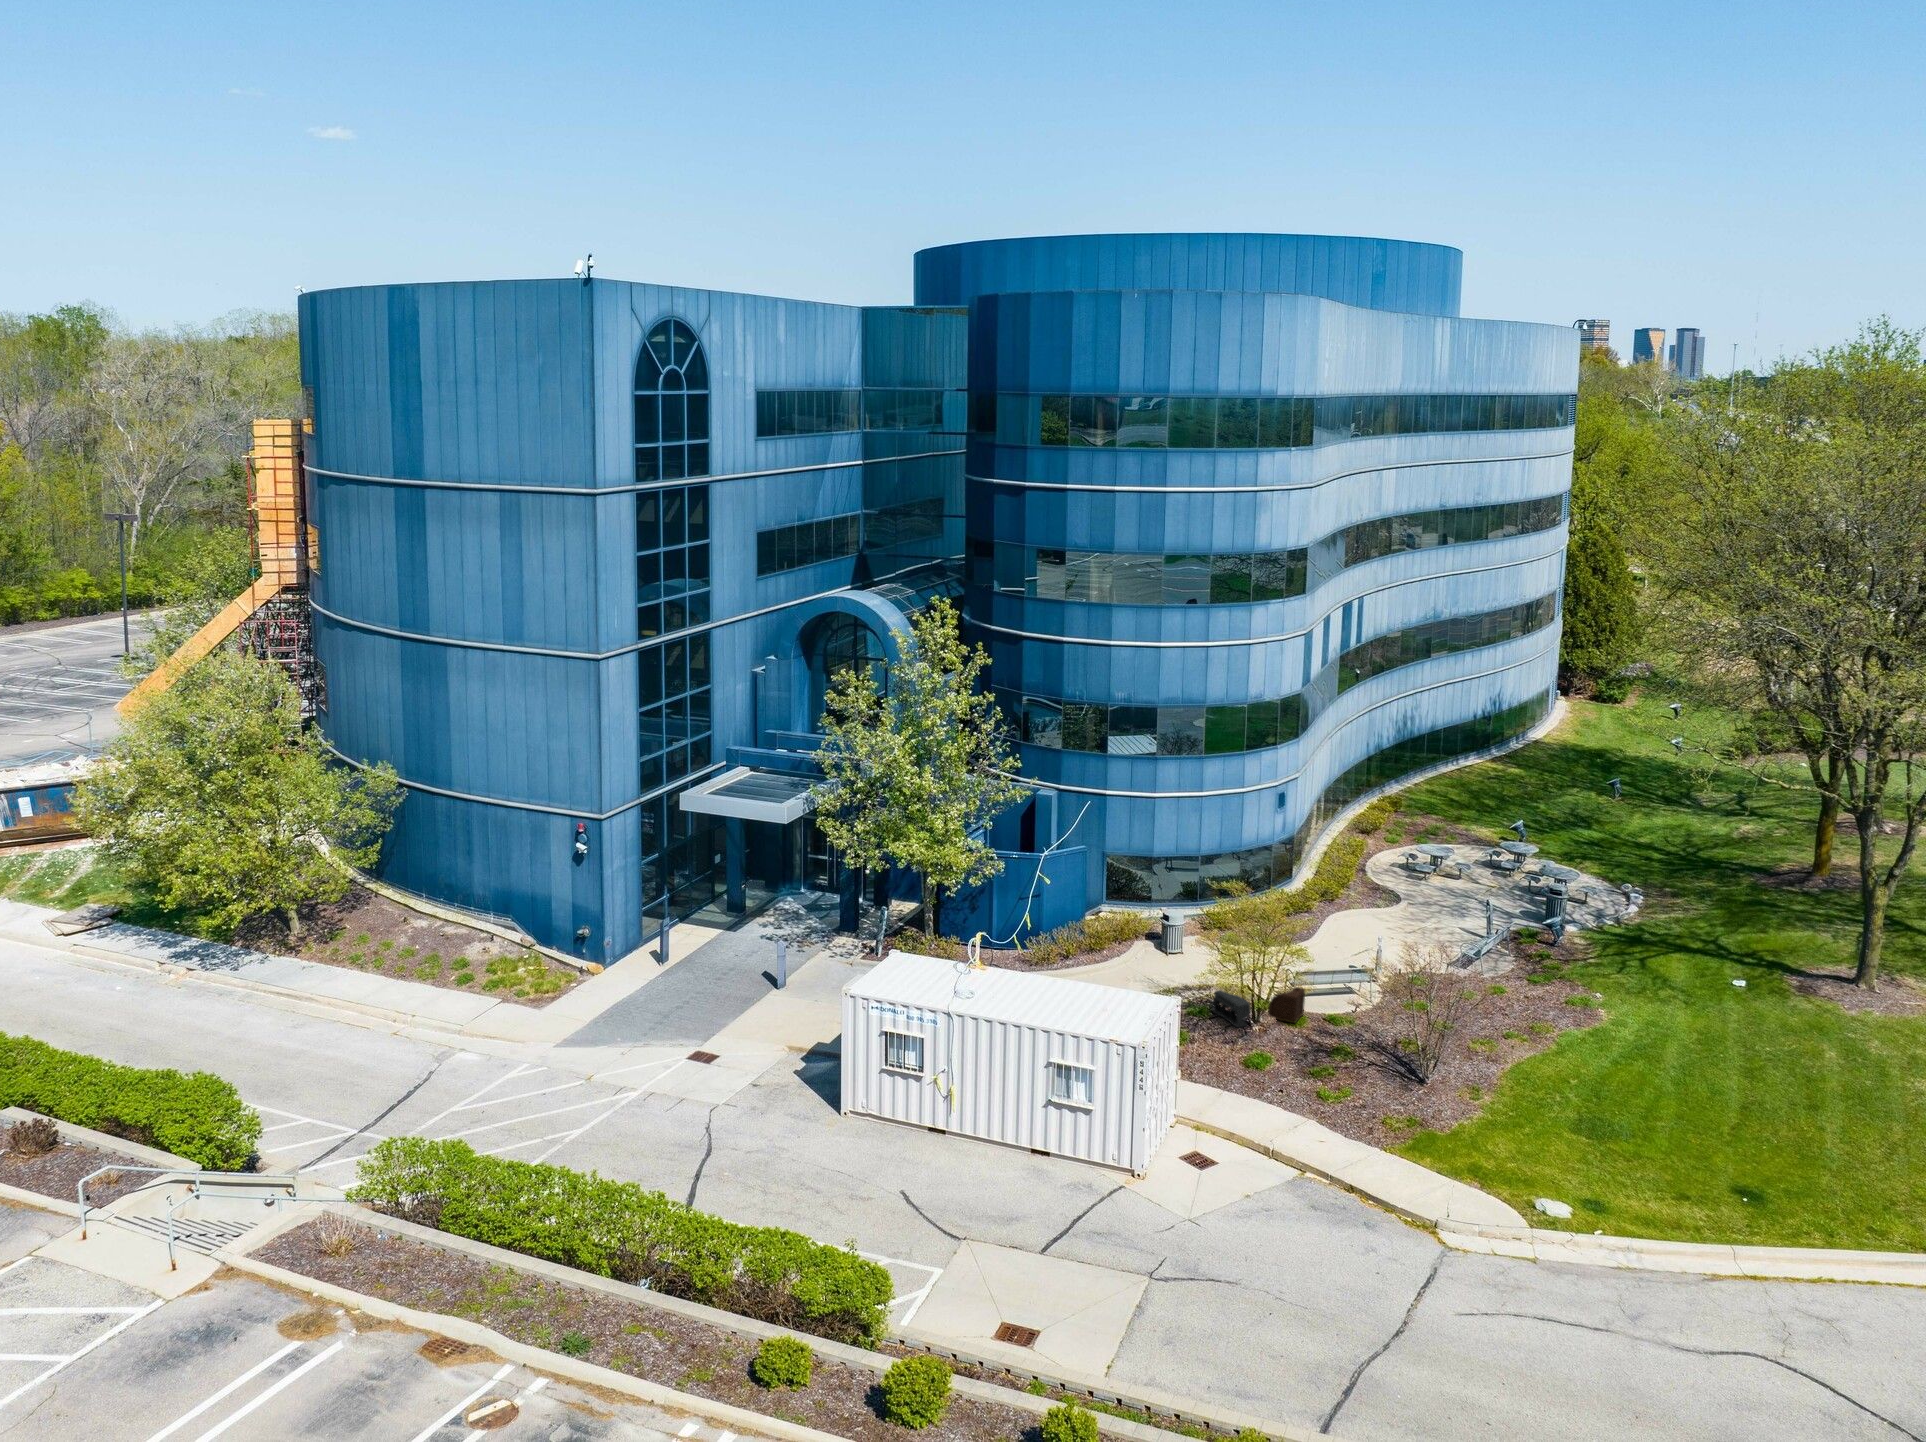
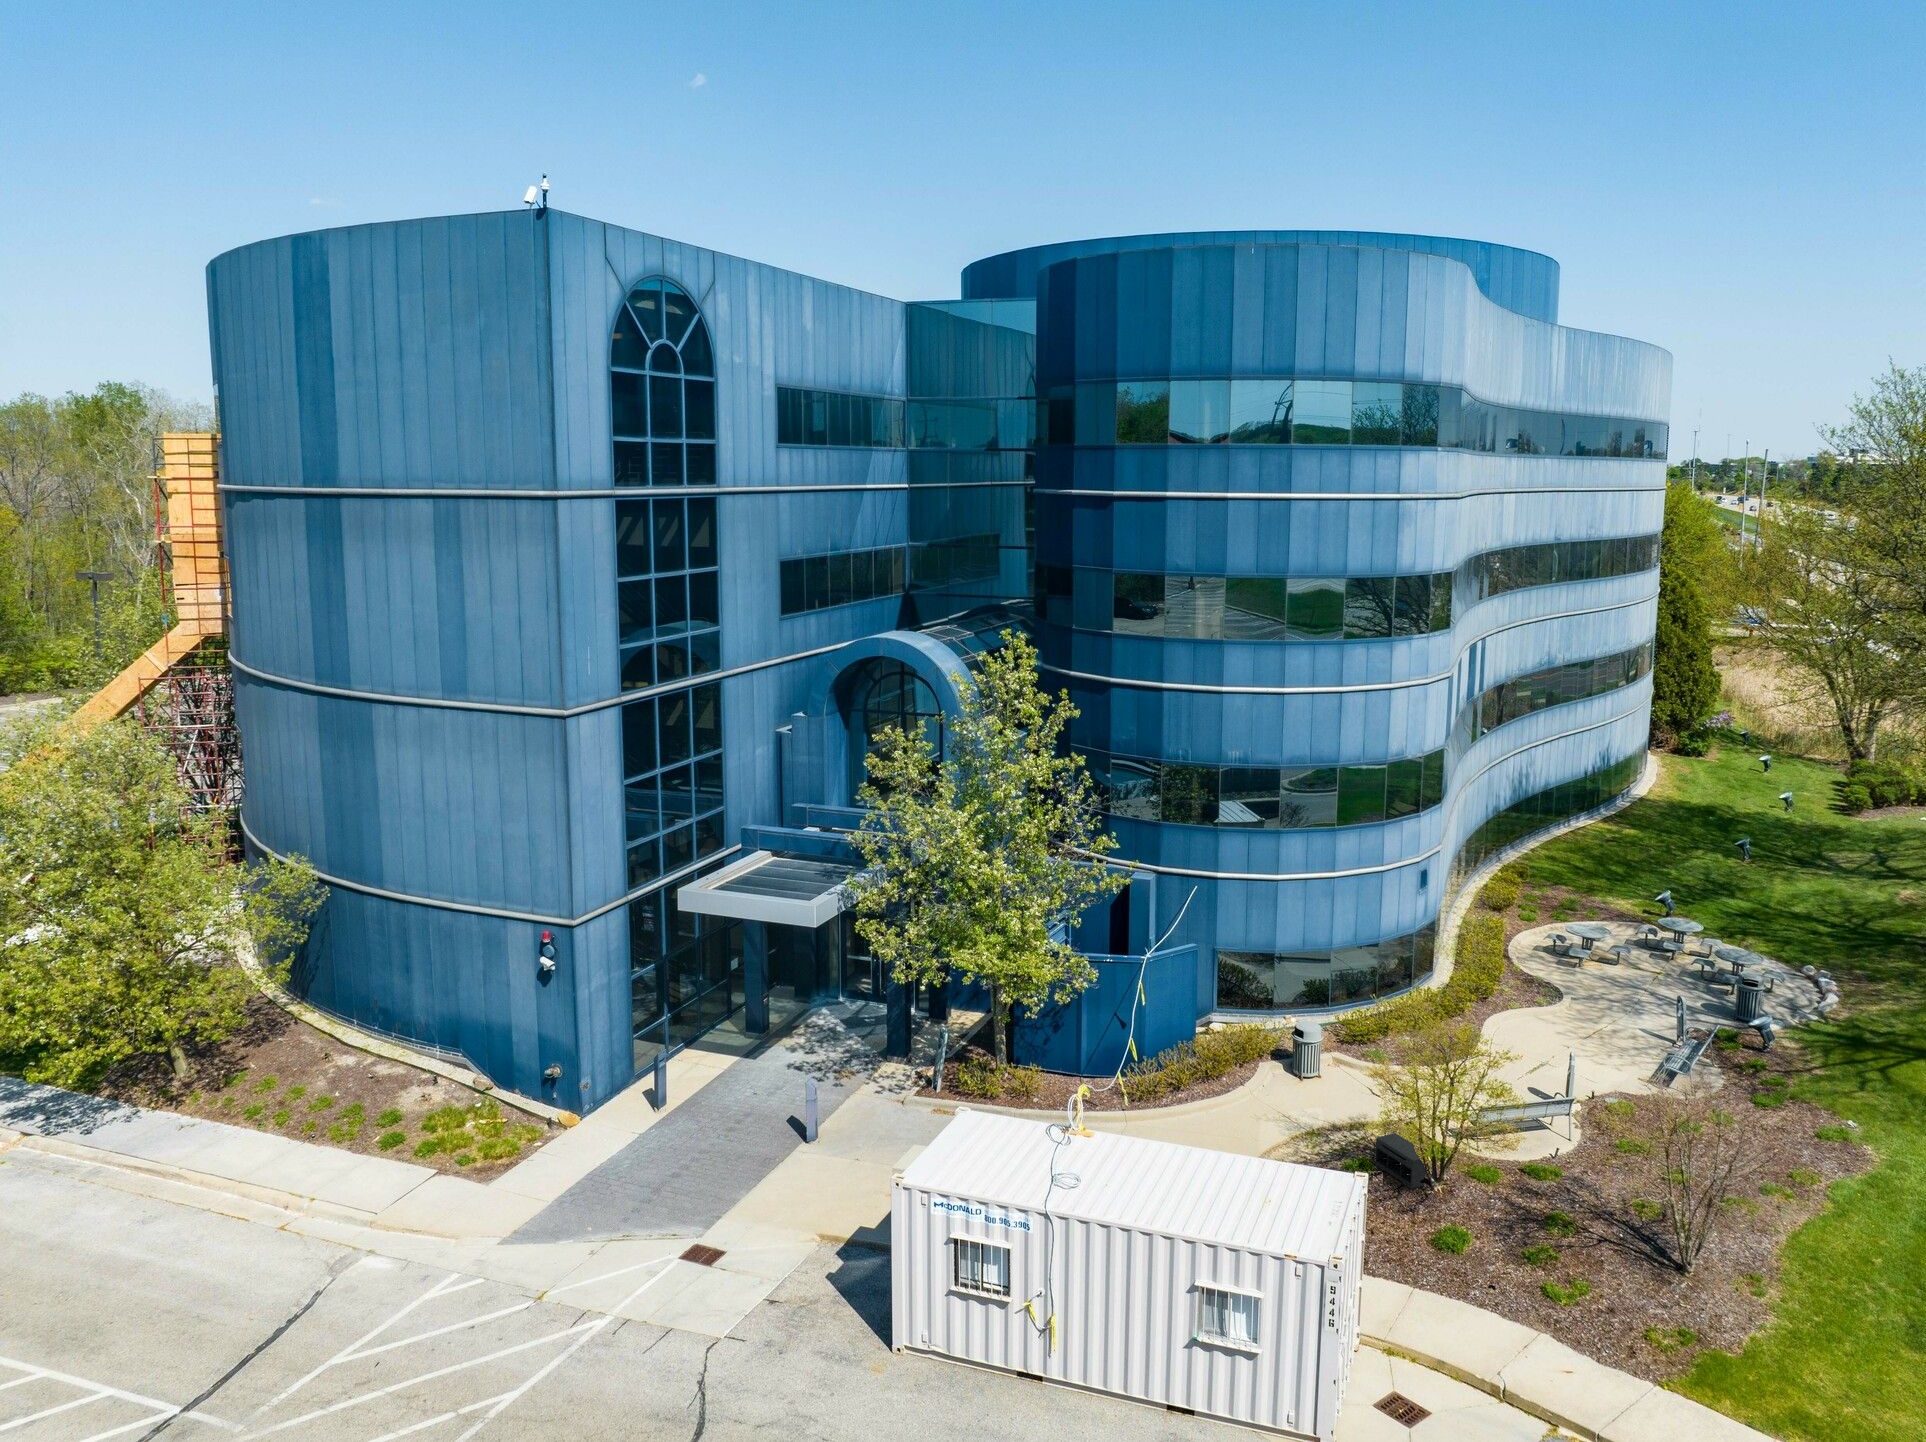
wooden crate: present [1268,987,1305,1023] -> none [1447,1125,1494,1181]

